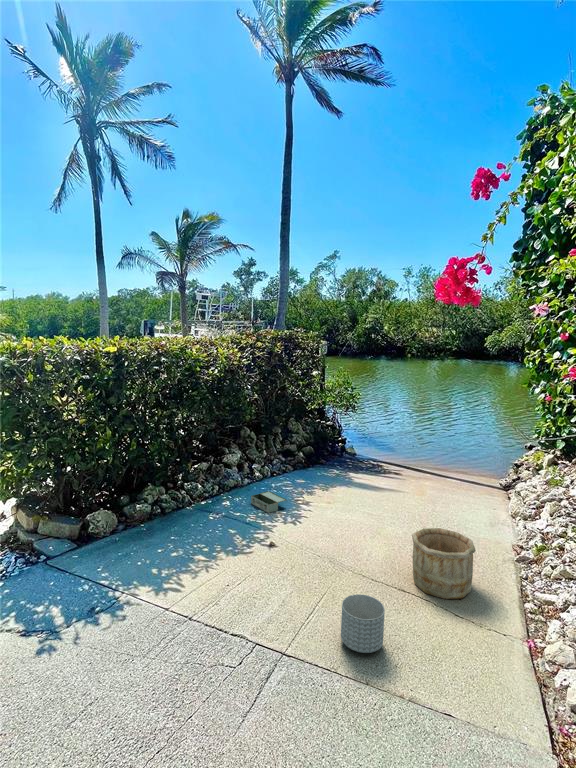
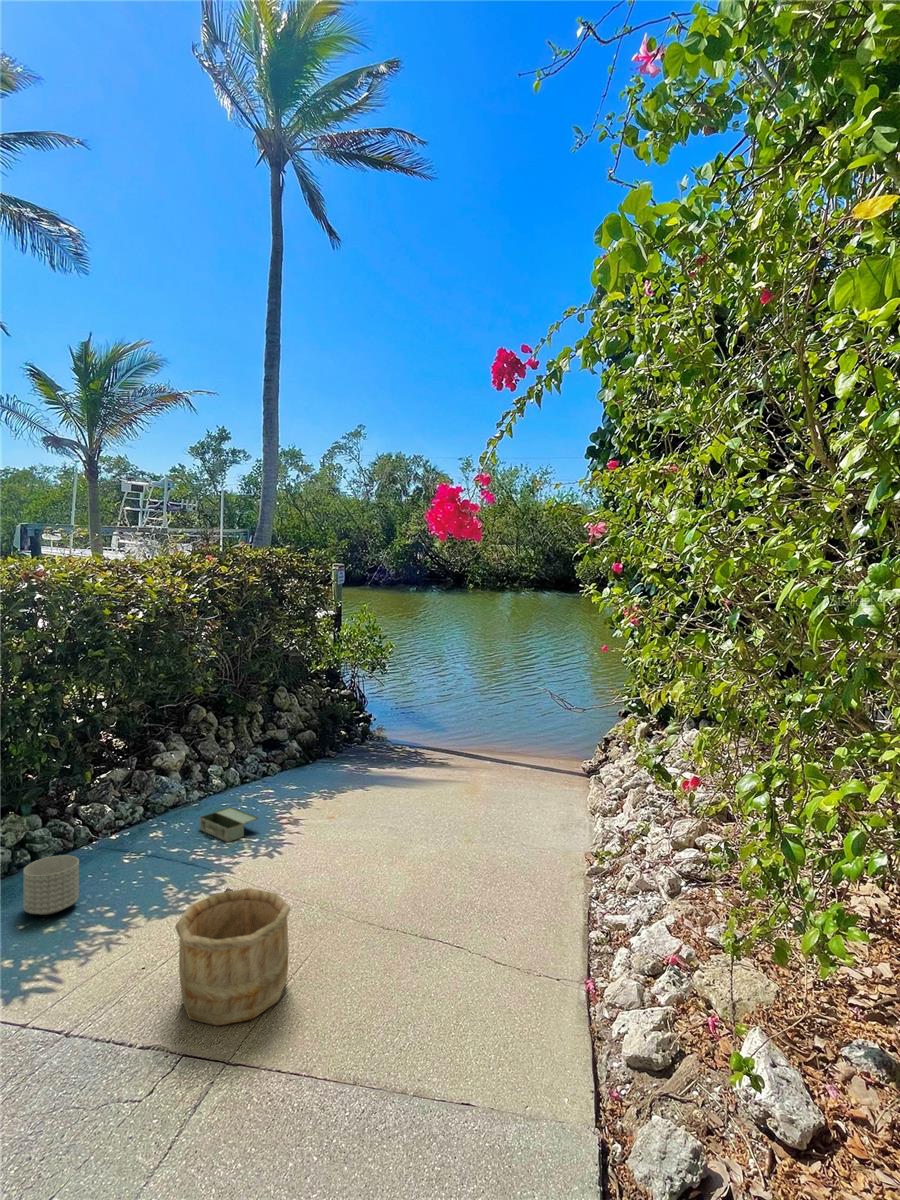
wooden bucket: present [412,528,476,599] -> present [175,888,291,1025]
planter: present [341,594,385,653] -> present [23,855,79,915]

